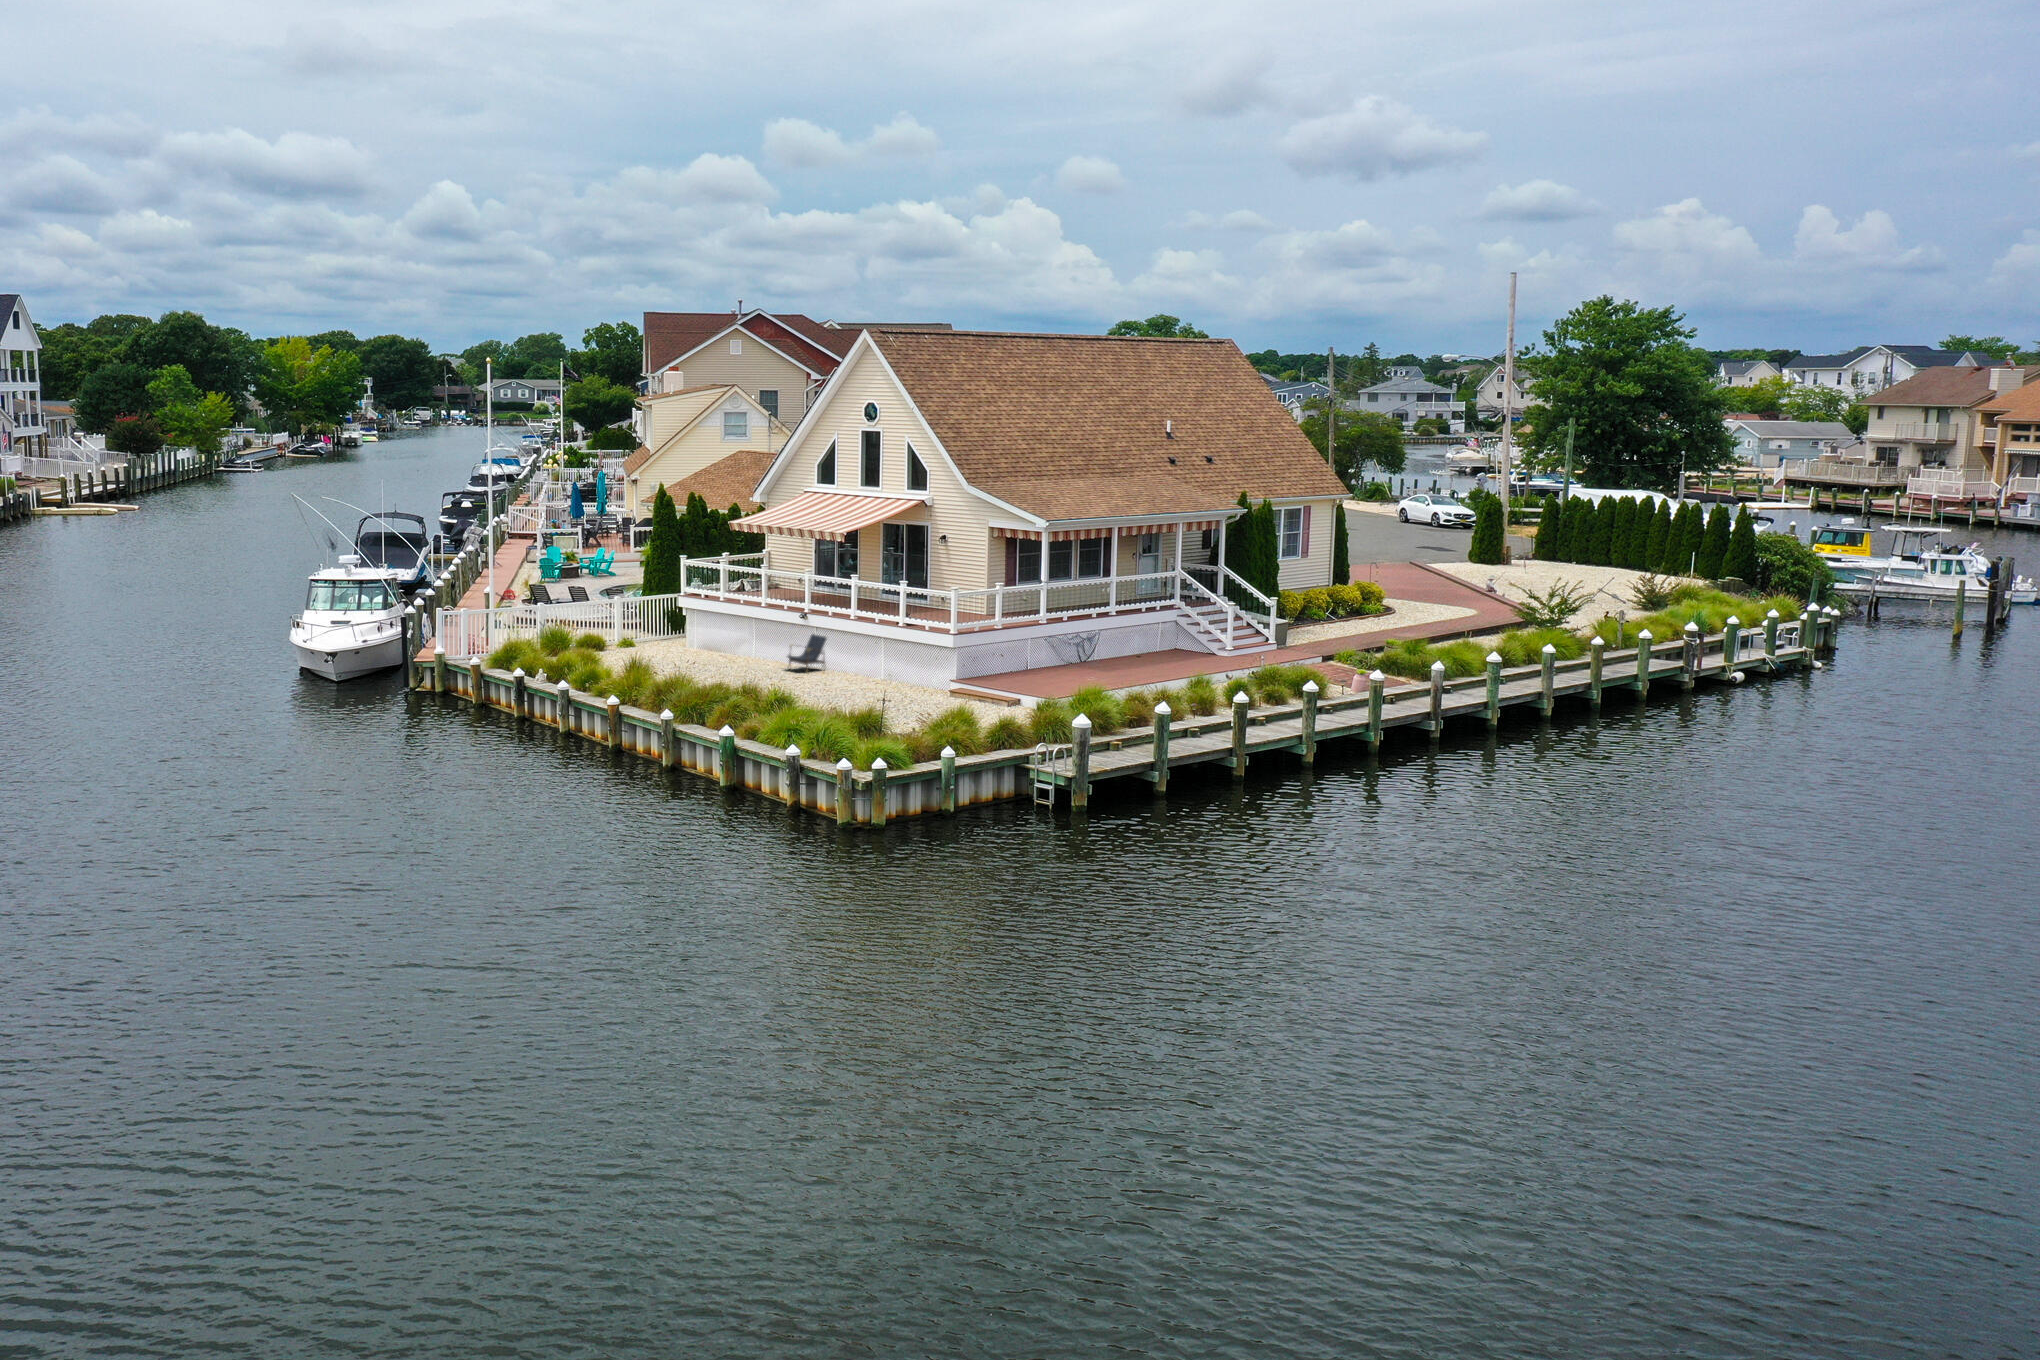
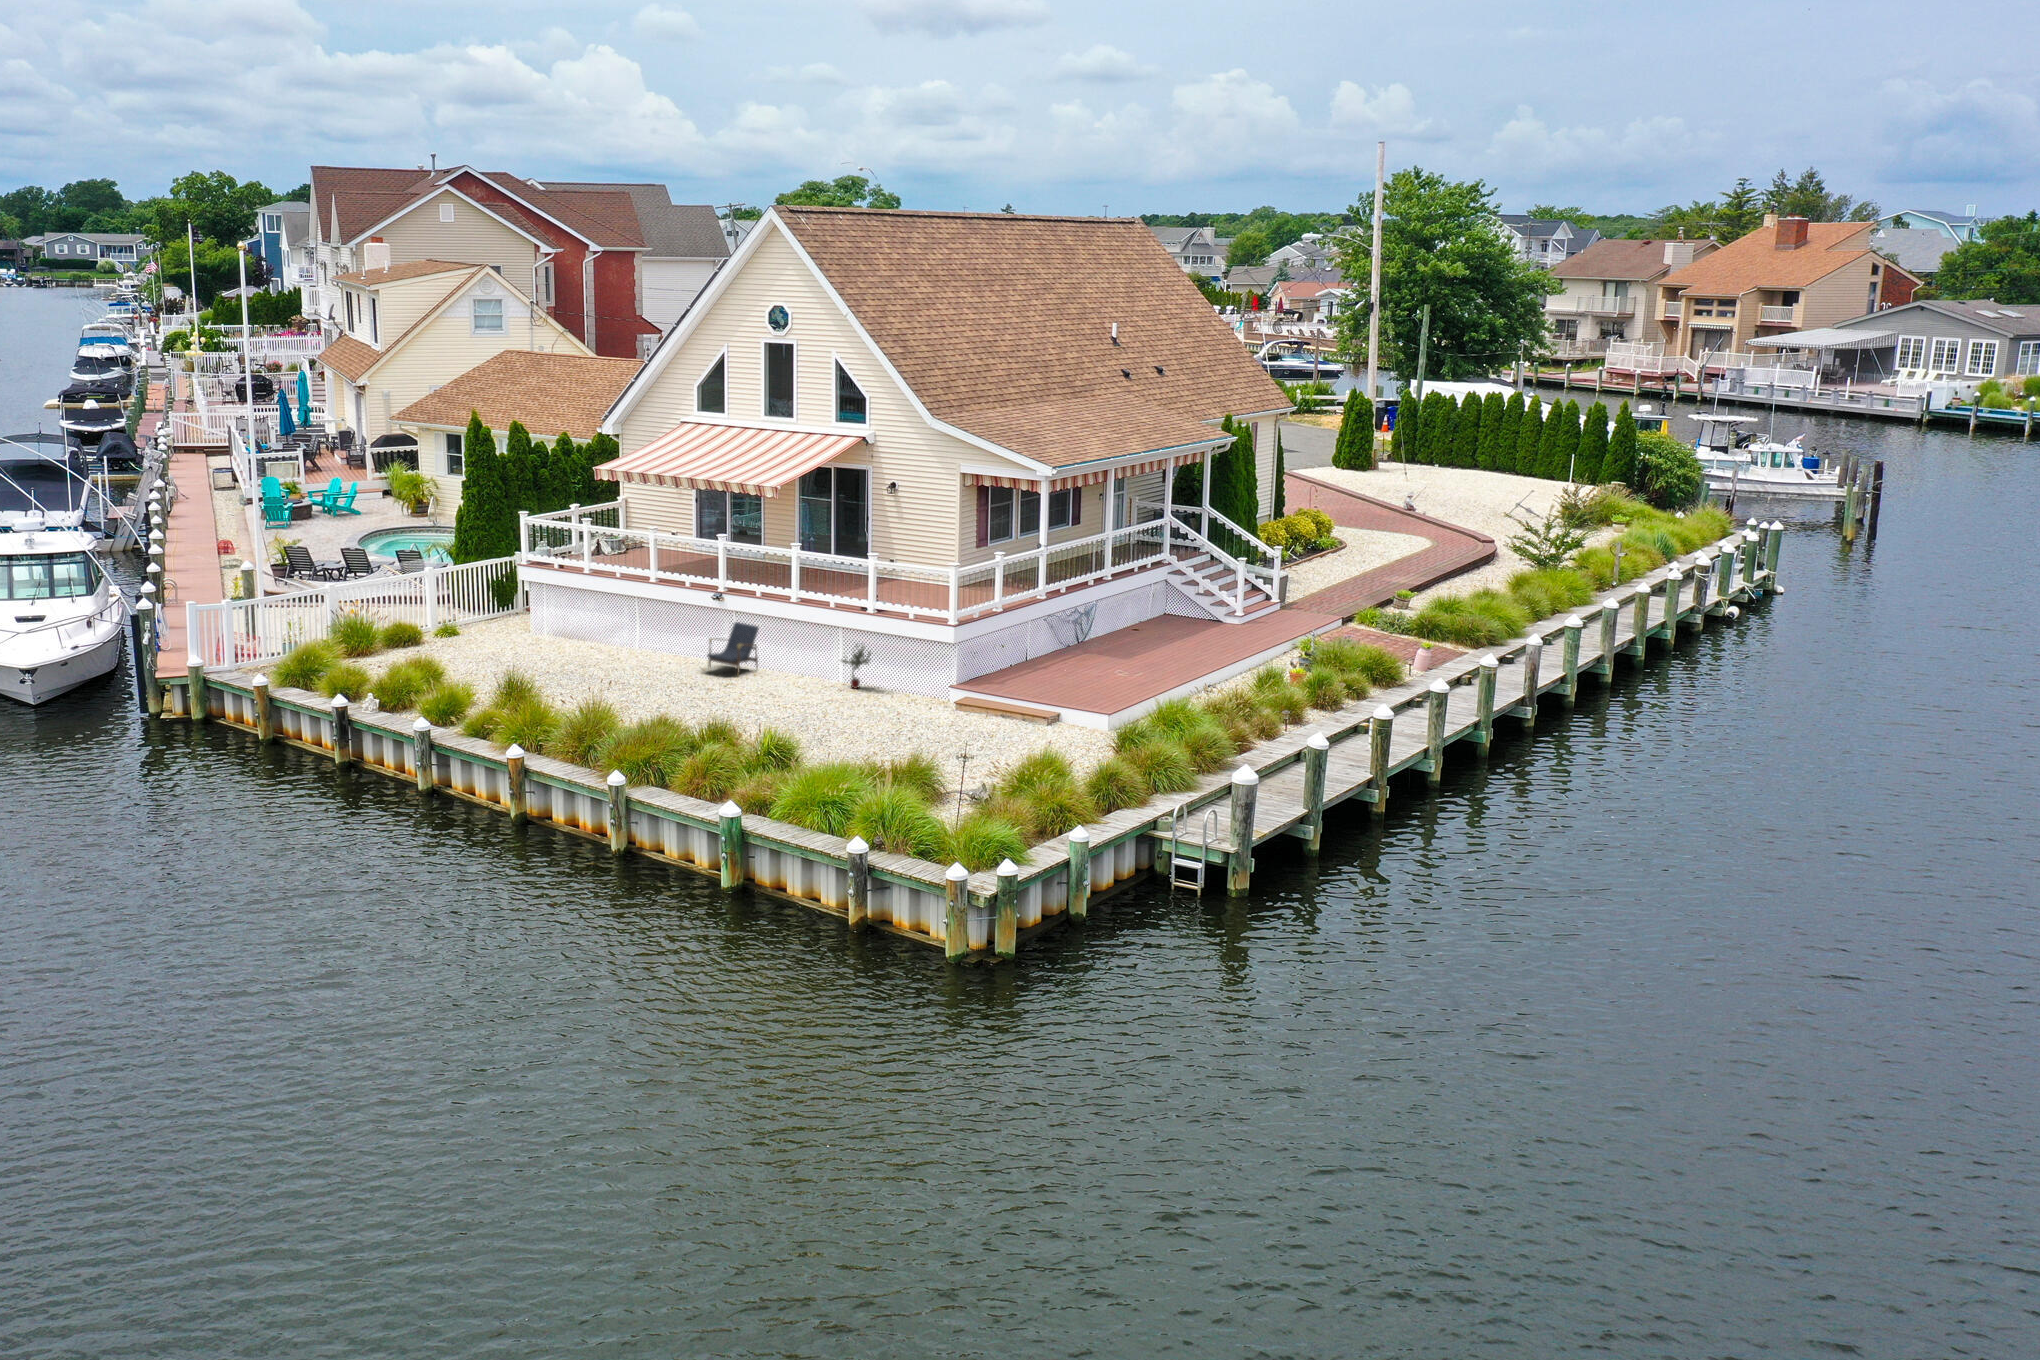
potted tree: none [875,647,898,682] -> present [841,645,871,689]

